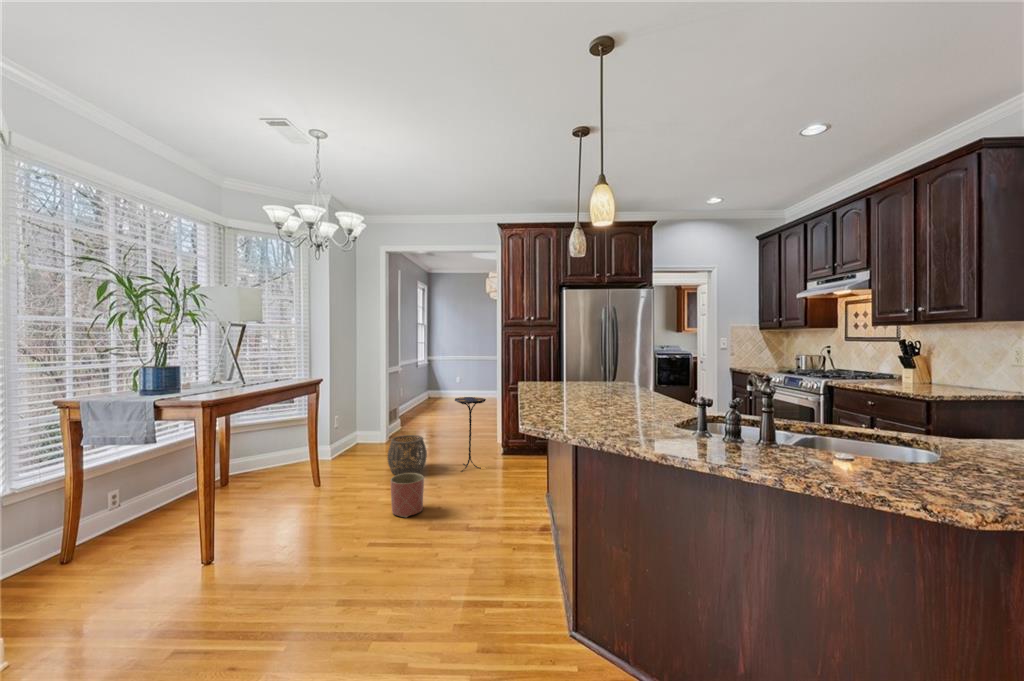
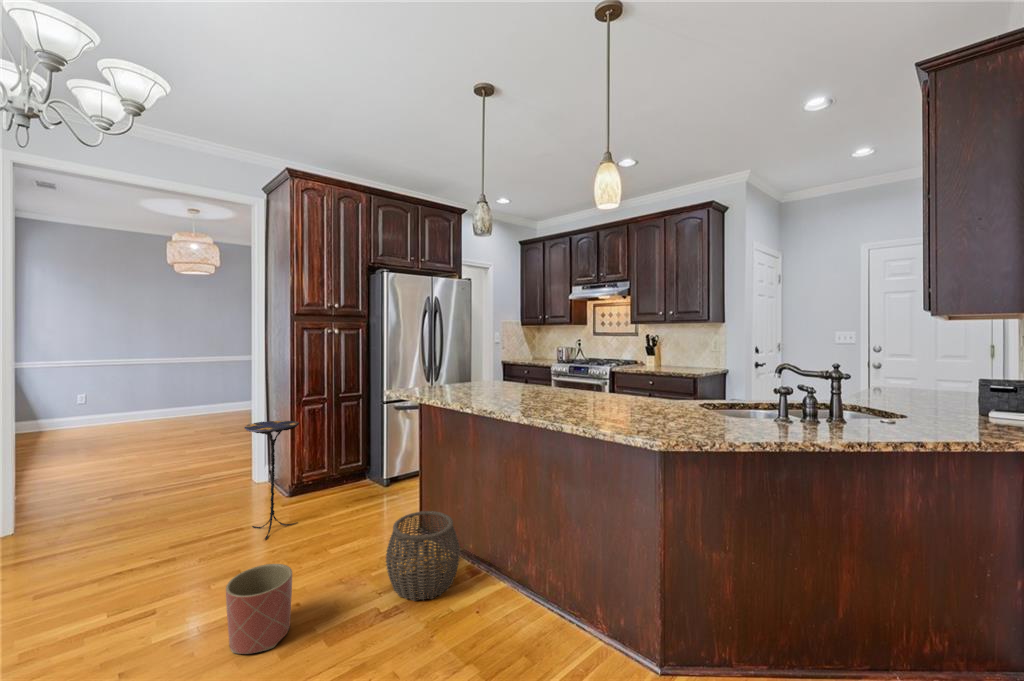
woven basket: present [388,435,427,475] -> present [386,511,460,601]

